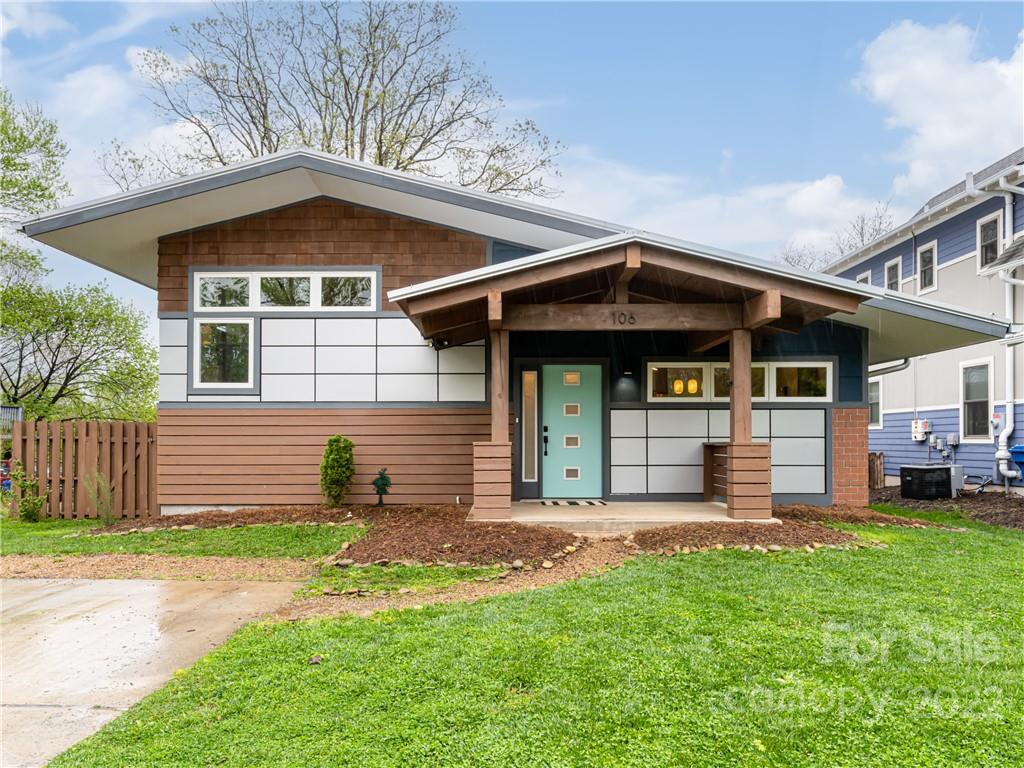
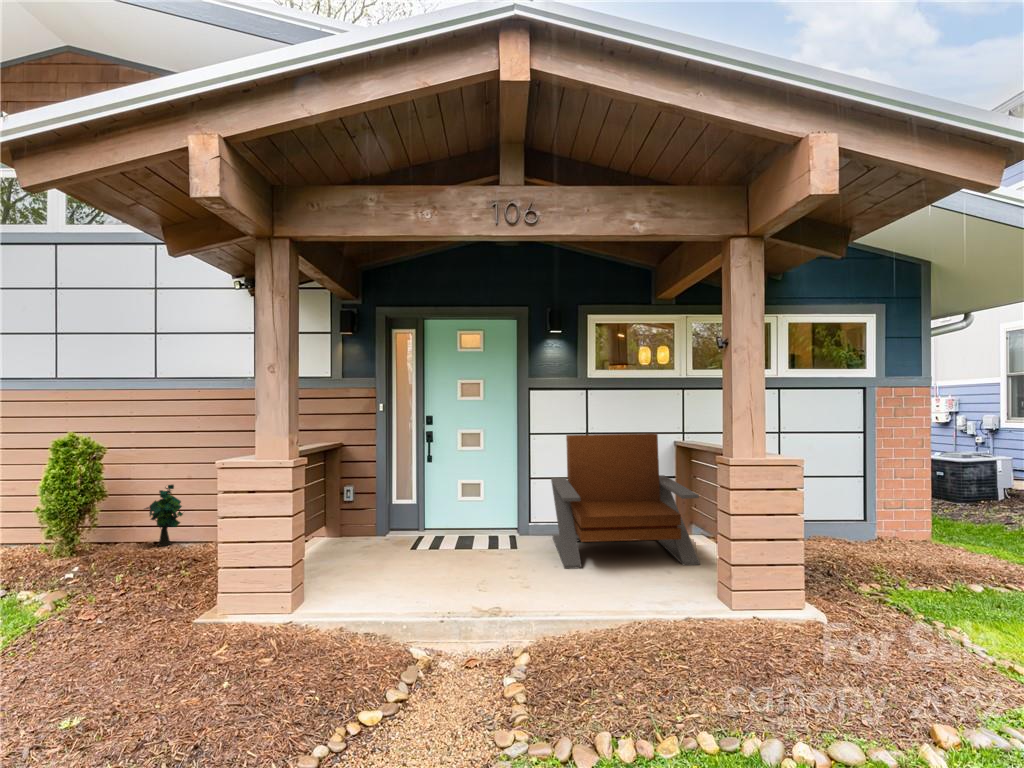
lounge chair: none [625,437,719,513] -> present [551,433,700,569]

